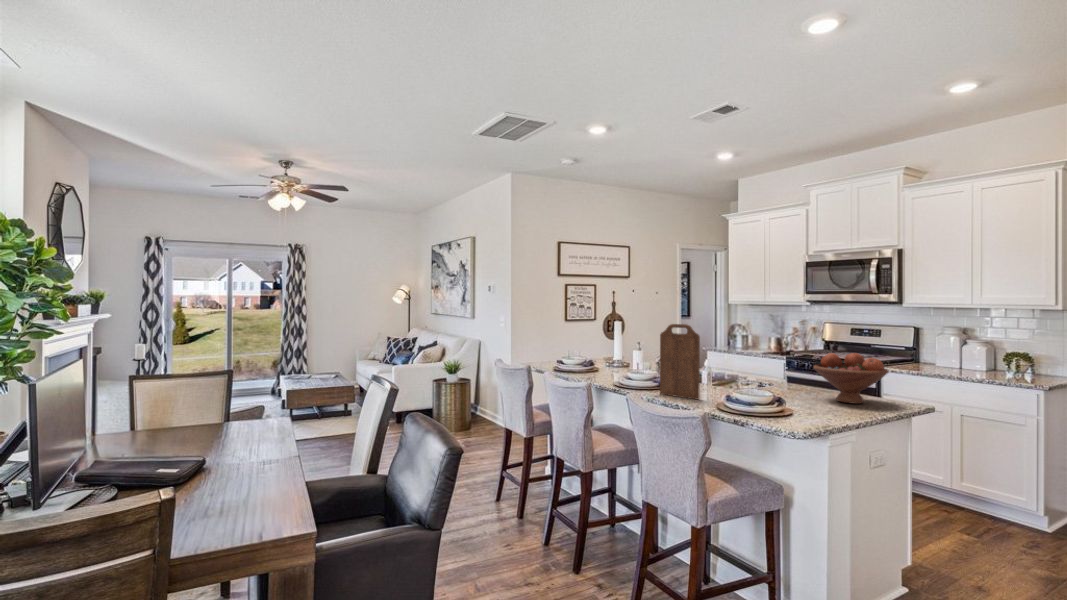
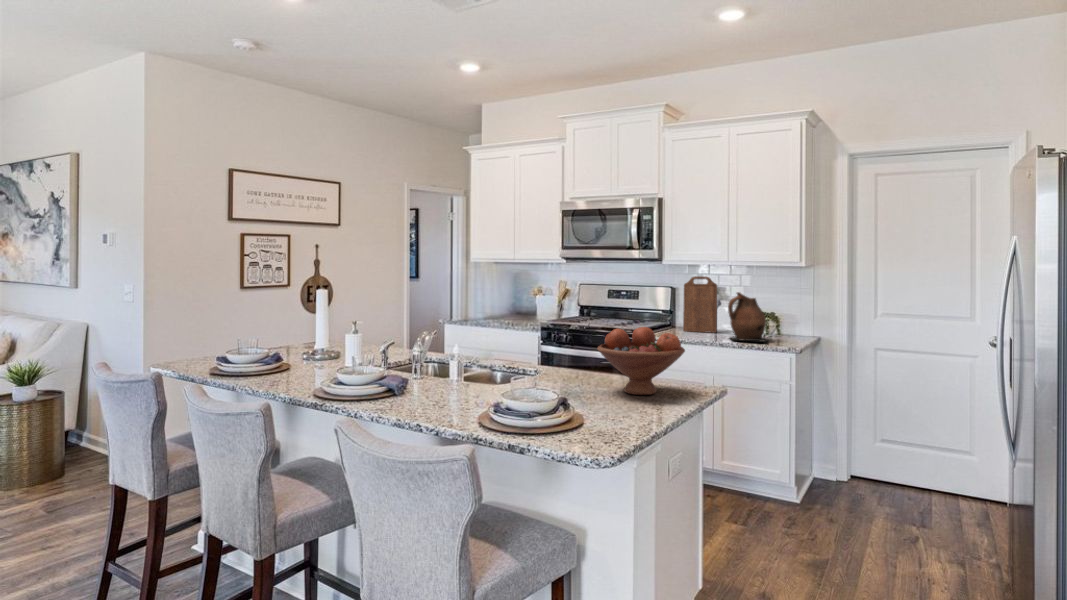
cutting board: present [660,324,700,399] -> present [683,276,717,333]
ceramic pitcher: none [967,331,1017,378] -> present [728,292,768,342]

